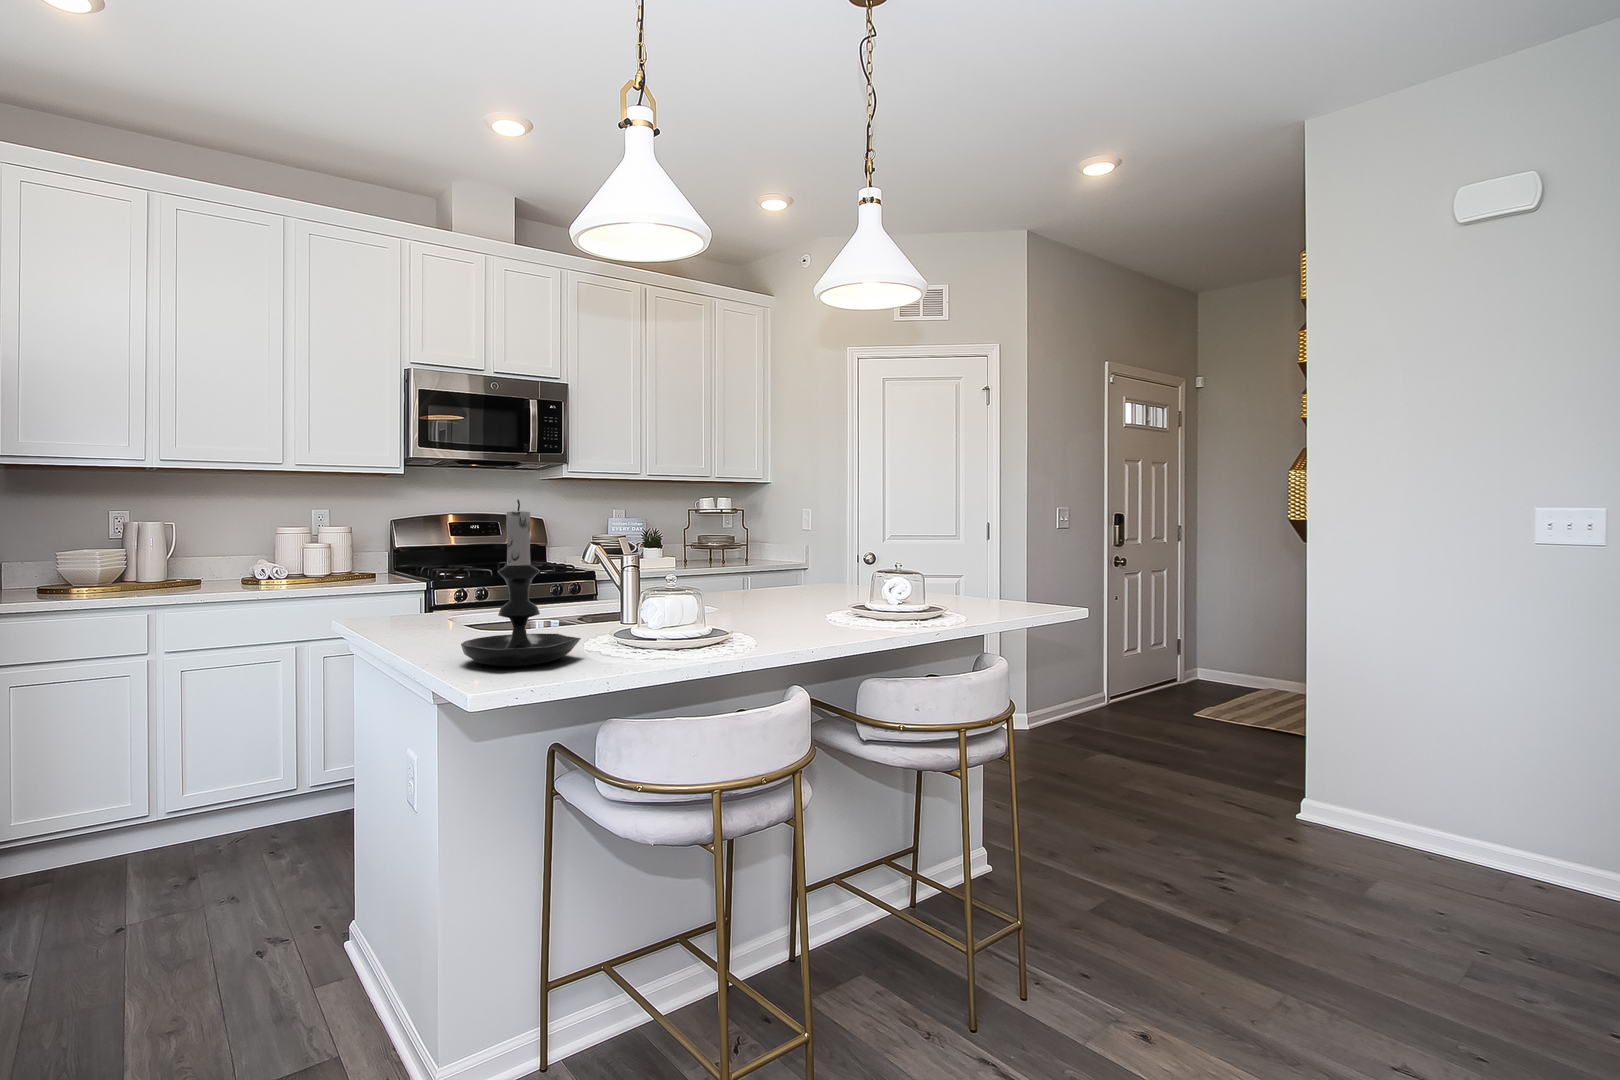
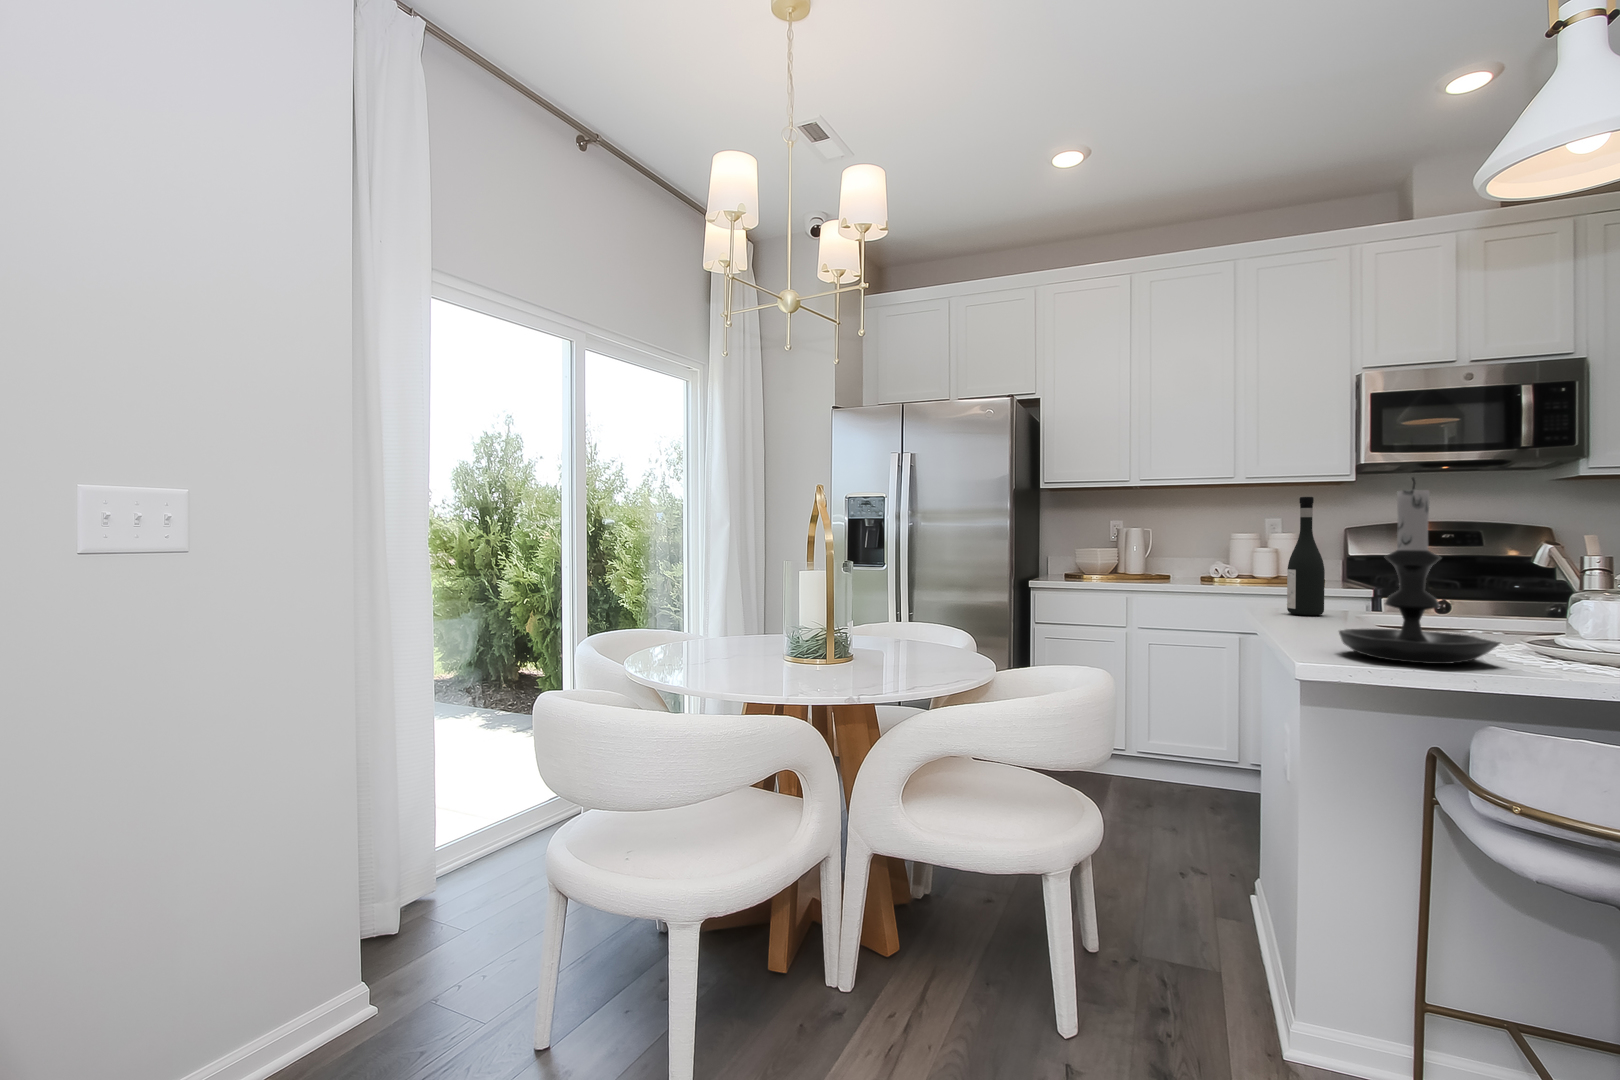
wine bottle: none [376,502,412,623] -> present [1287,497,1325,615]

